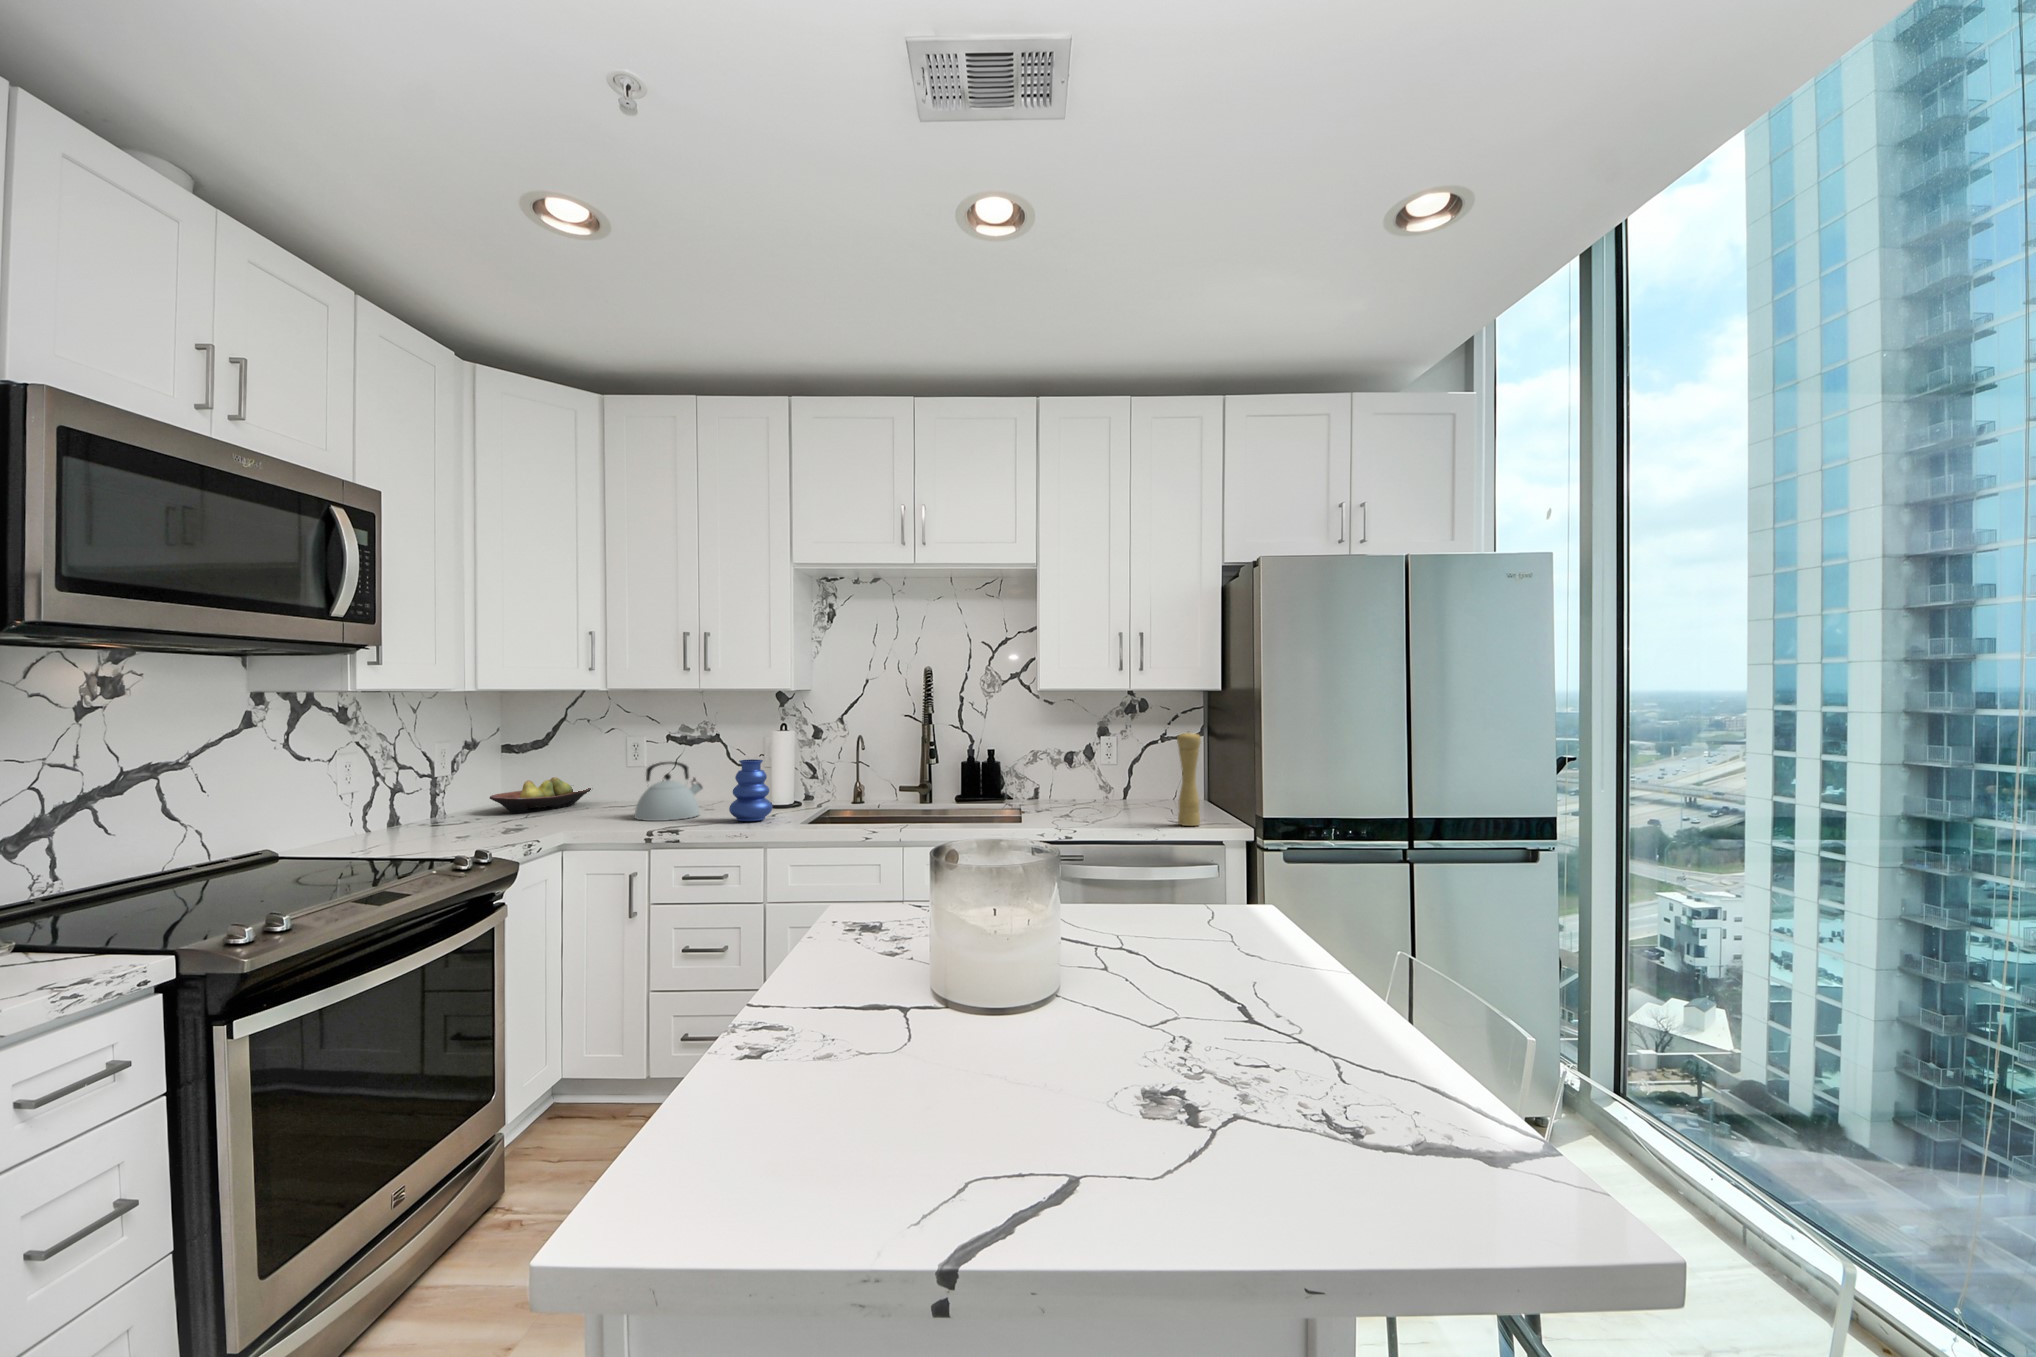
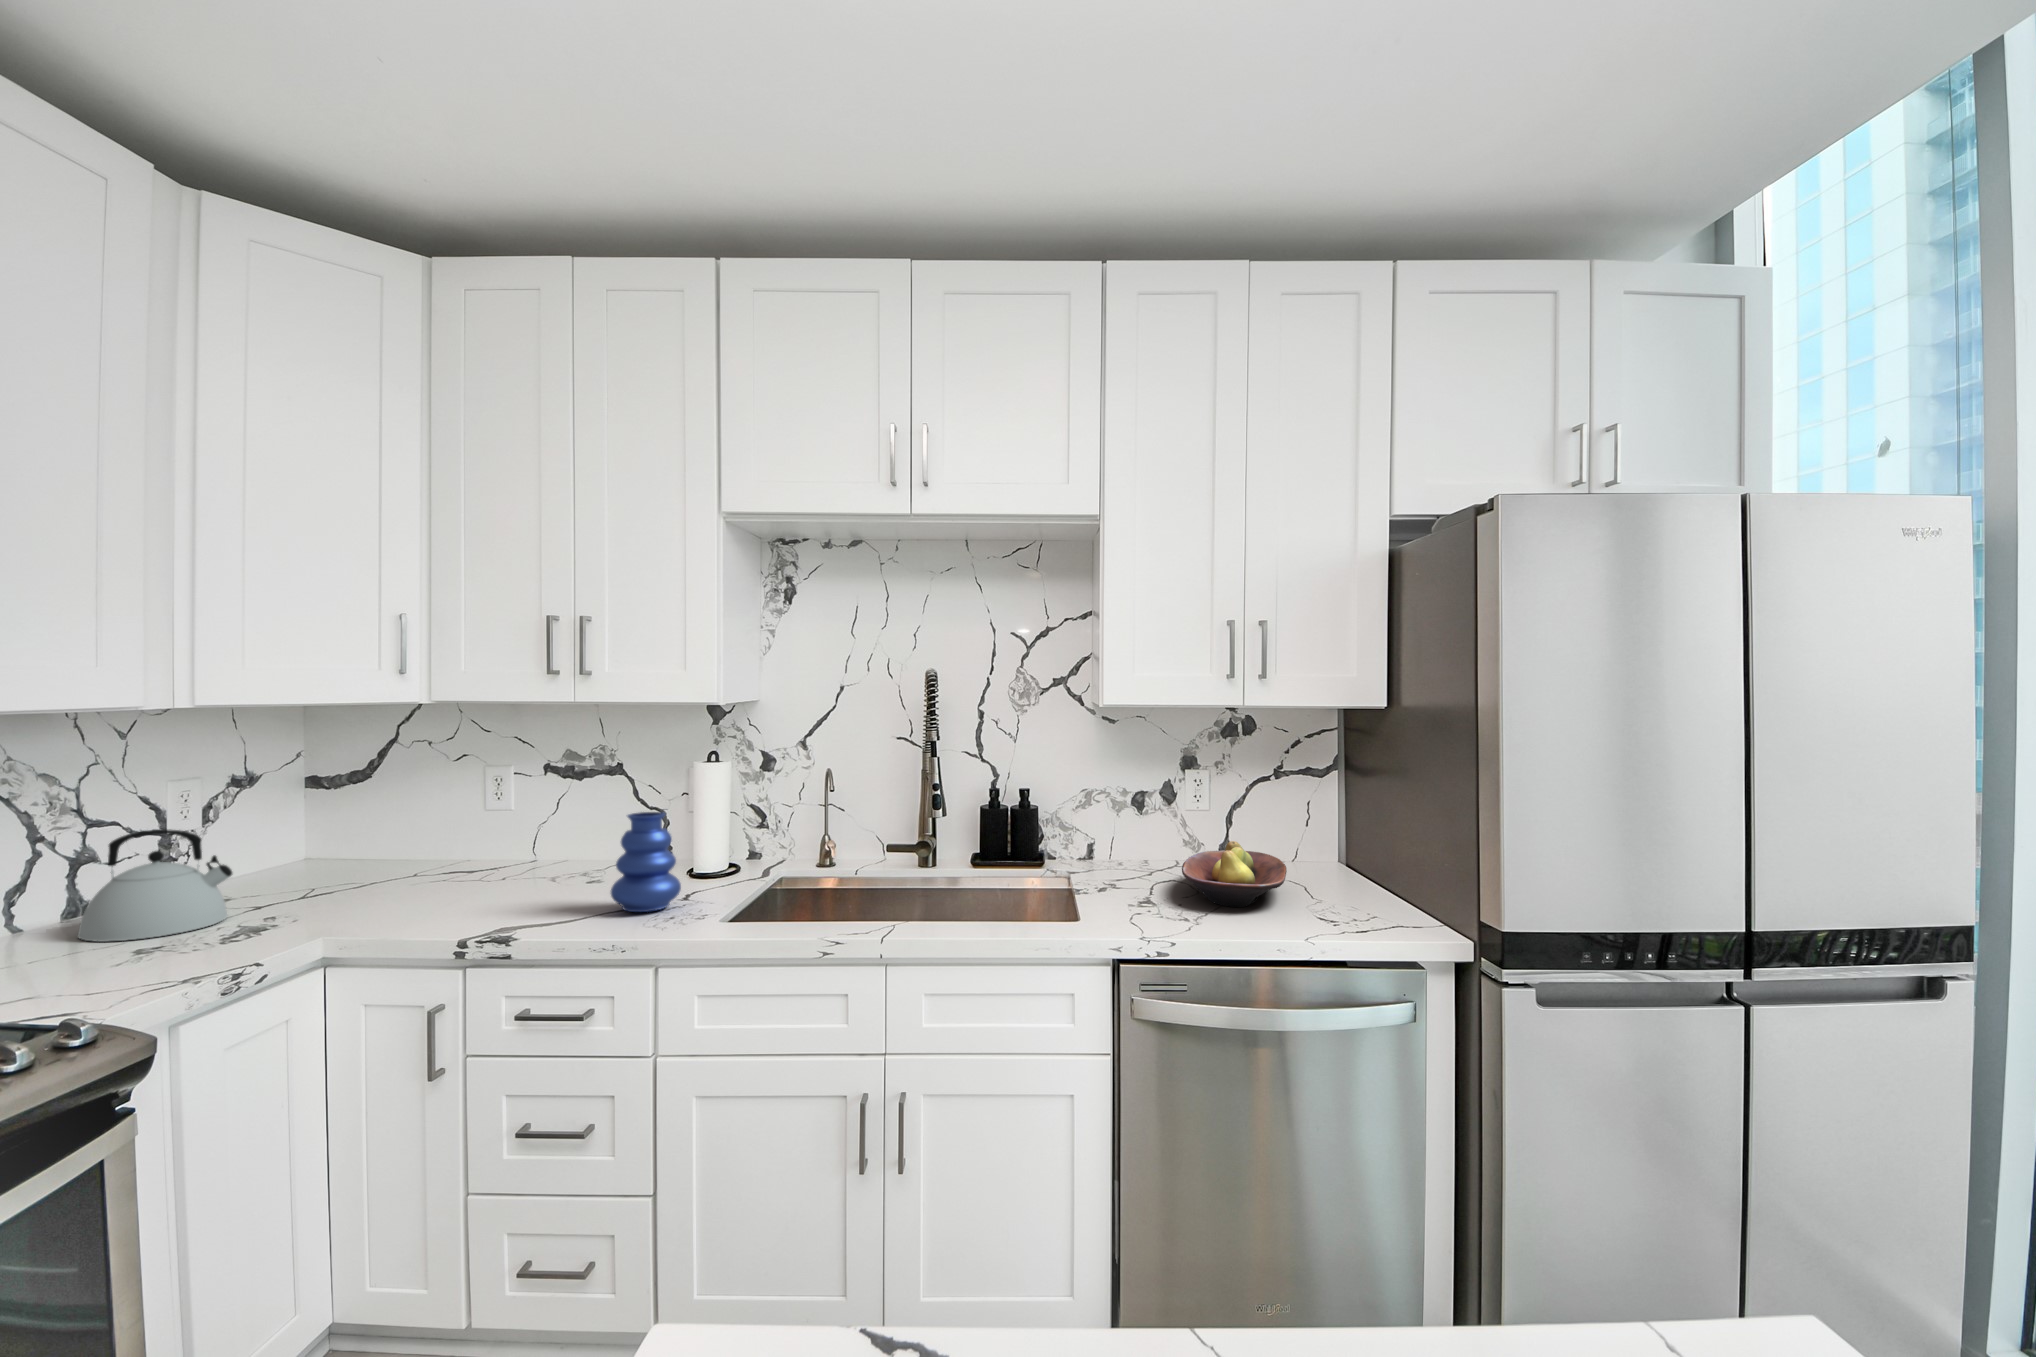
pepper mill: present [1177,732,1201,826] -> none [1330,775,1371,932]
kettle: present [635,762,702,821] -> present [78,829,232,942]
fruit bowl: present [490,777,591,813] -> present [1182,841,1287,907]

